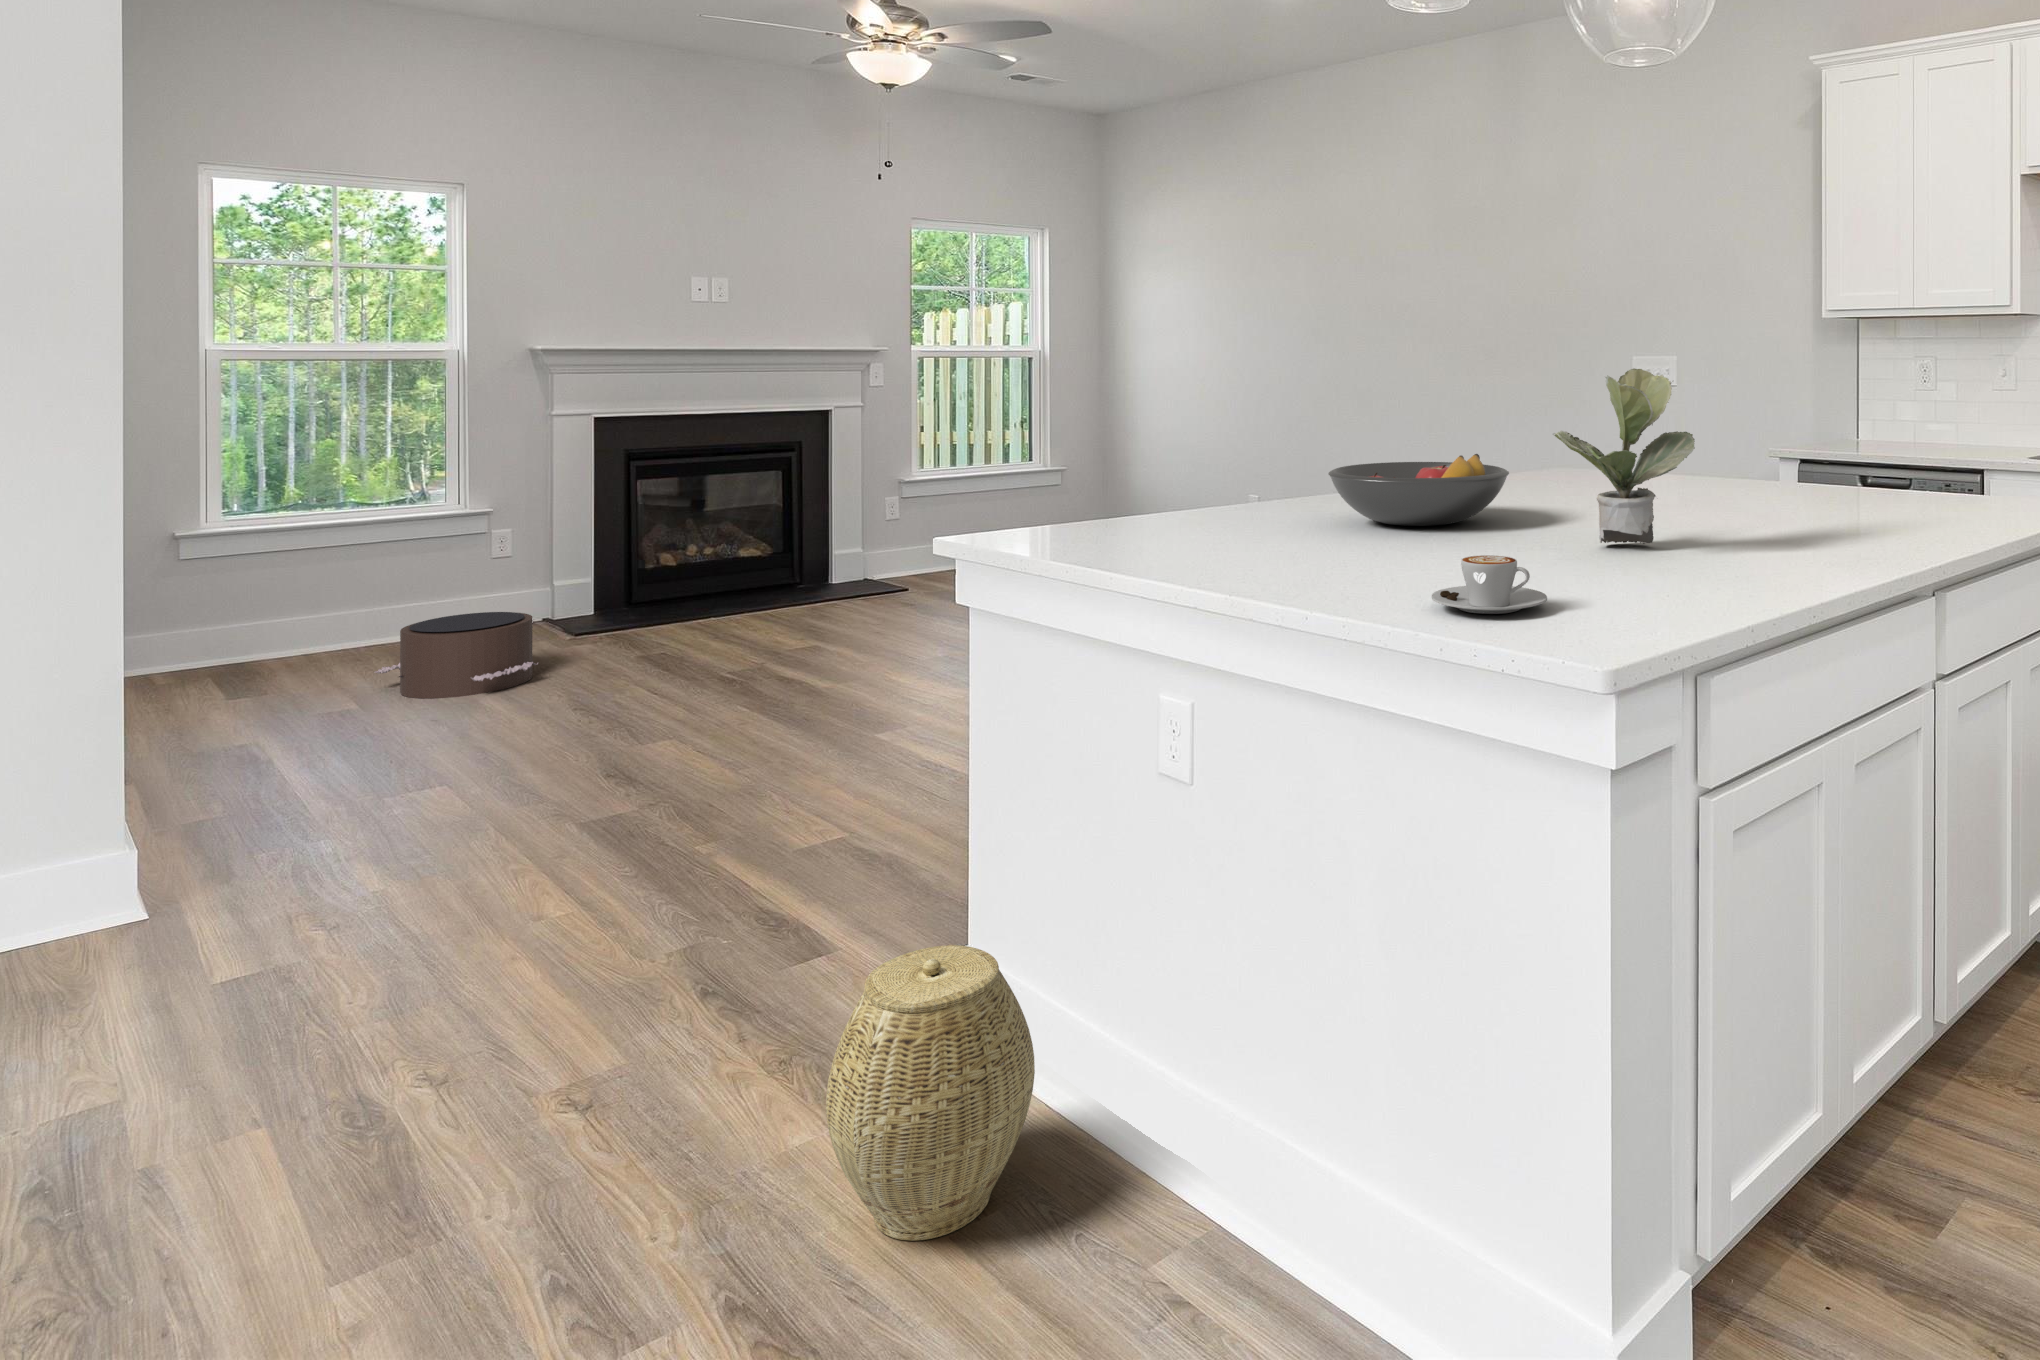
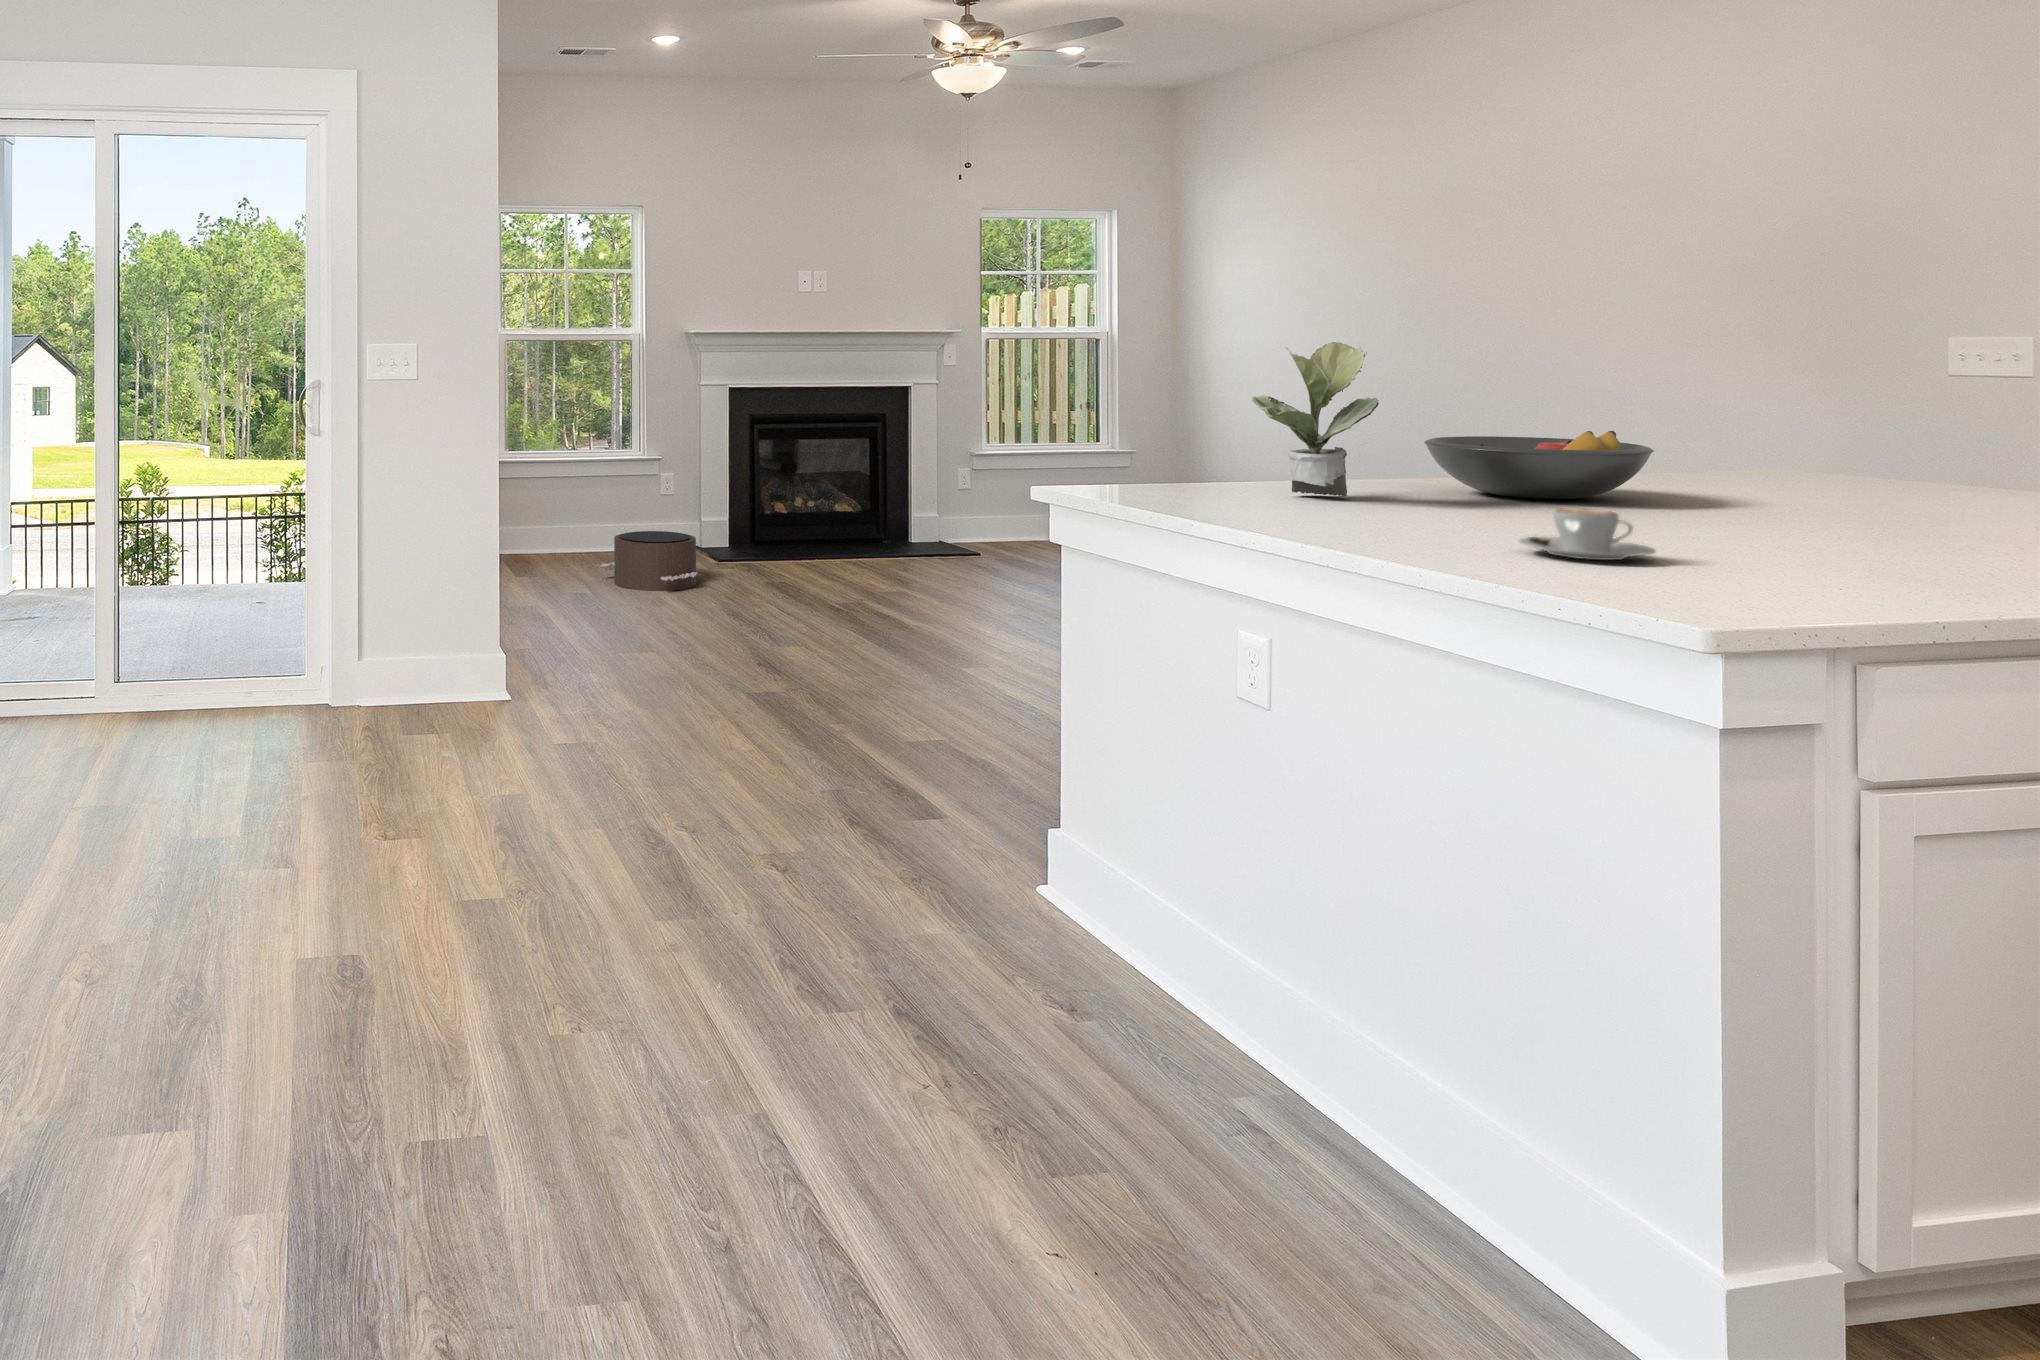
potted plant: present [1553,369,1695,544] -> present [1252,342,1379,497]
woven basket: present [826,945,1035,1241] -> none [969,783,1131,993]

